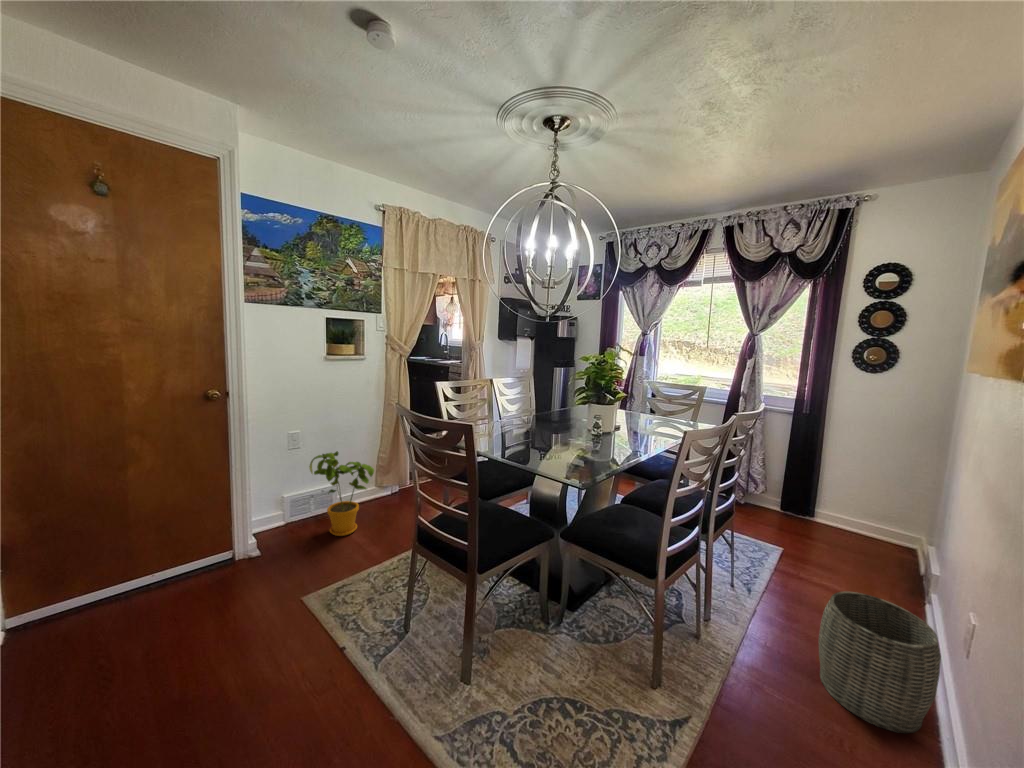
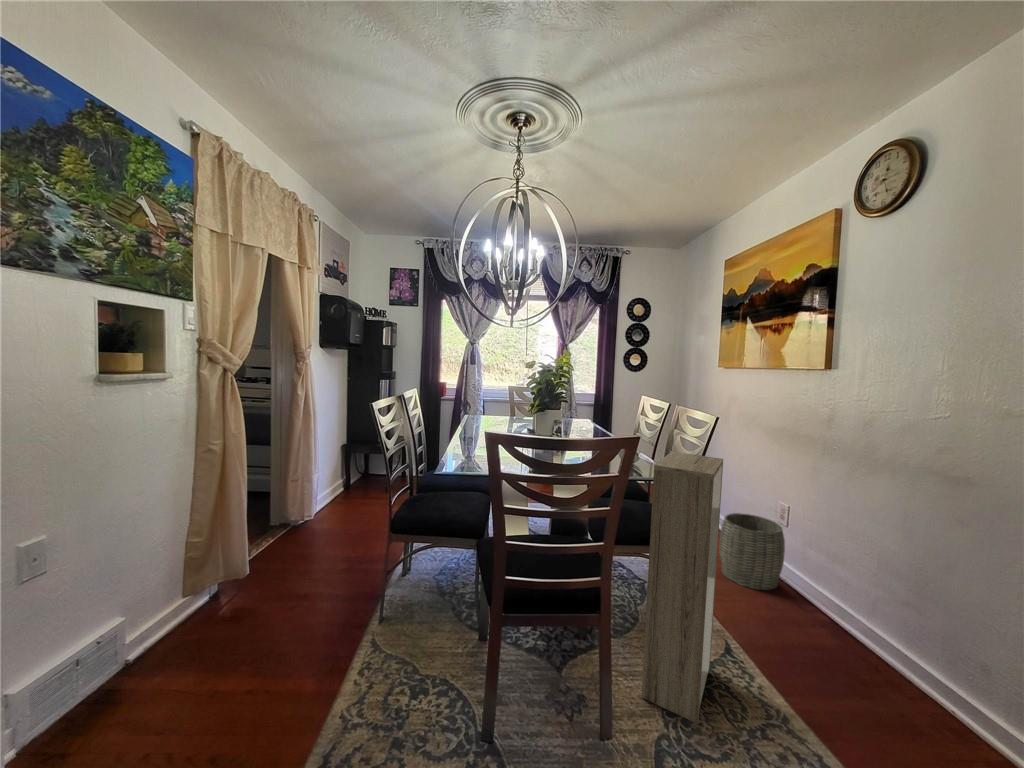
house plant: present [309,451,374,536] -> none [105,547,264,707]
storage cabinet: none [529,460,643,734] -> present [641,452,723,724]

